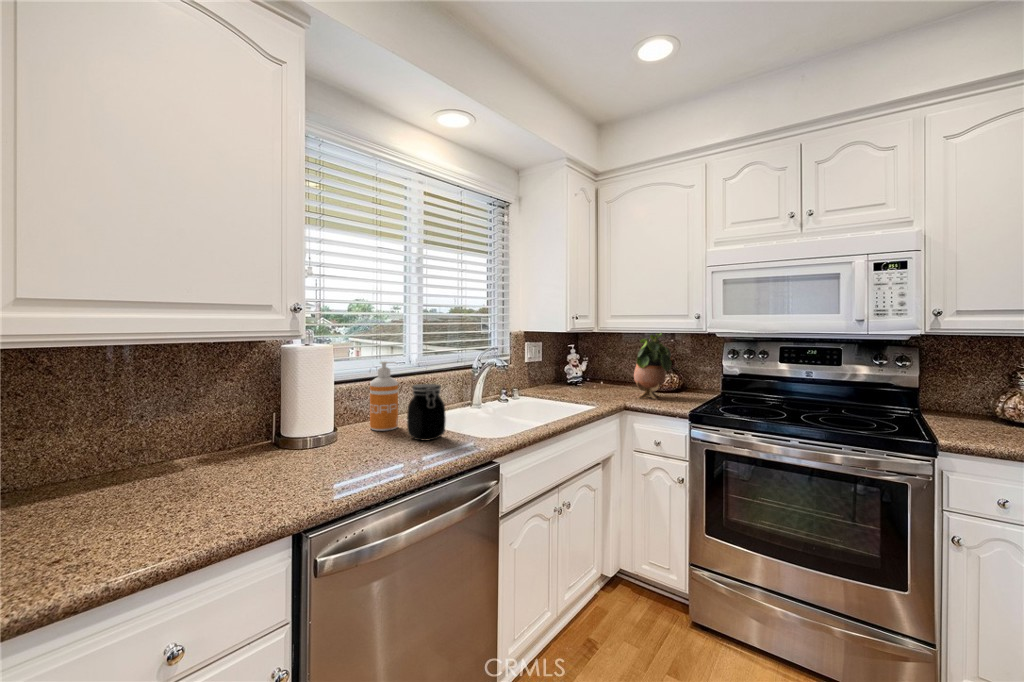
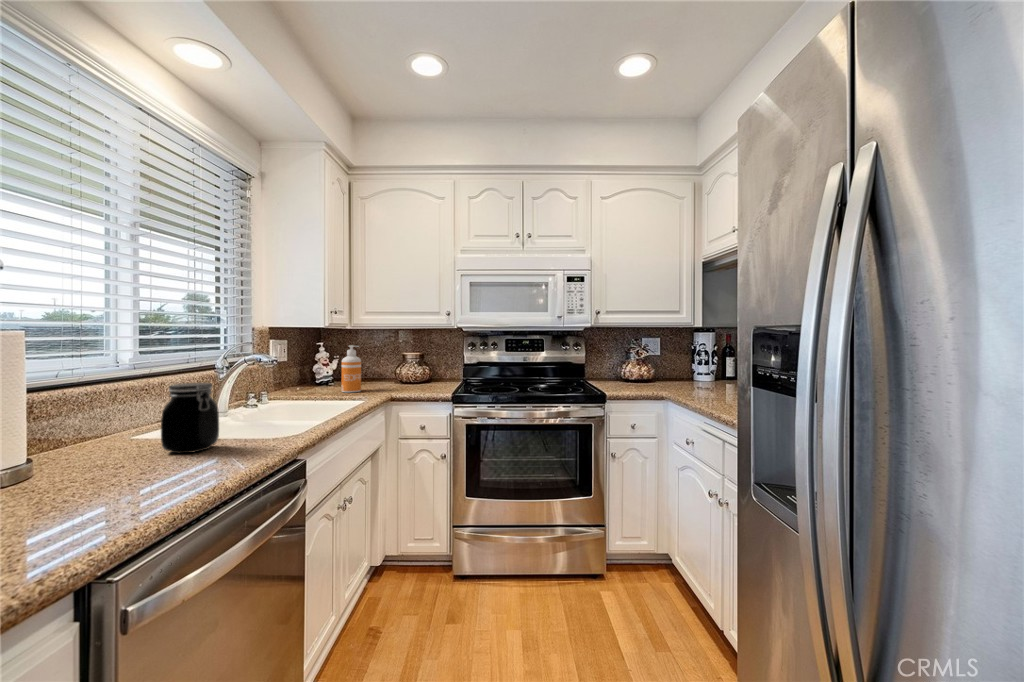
potted plant: present [634,333,672,399] -> none [393,327,429,389]
soap dispenser: present [370,361,398,431] -> present [342,345,361,392]

